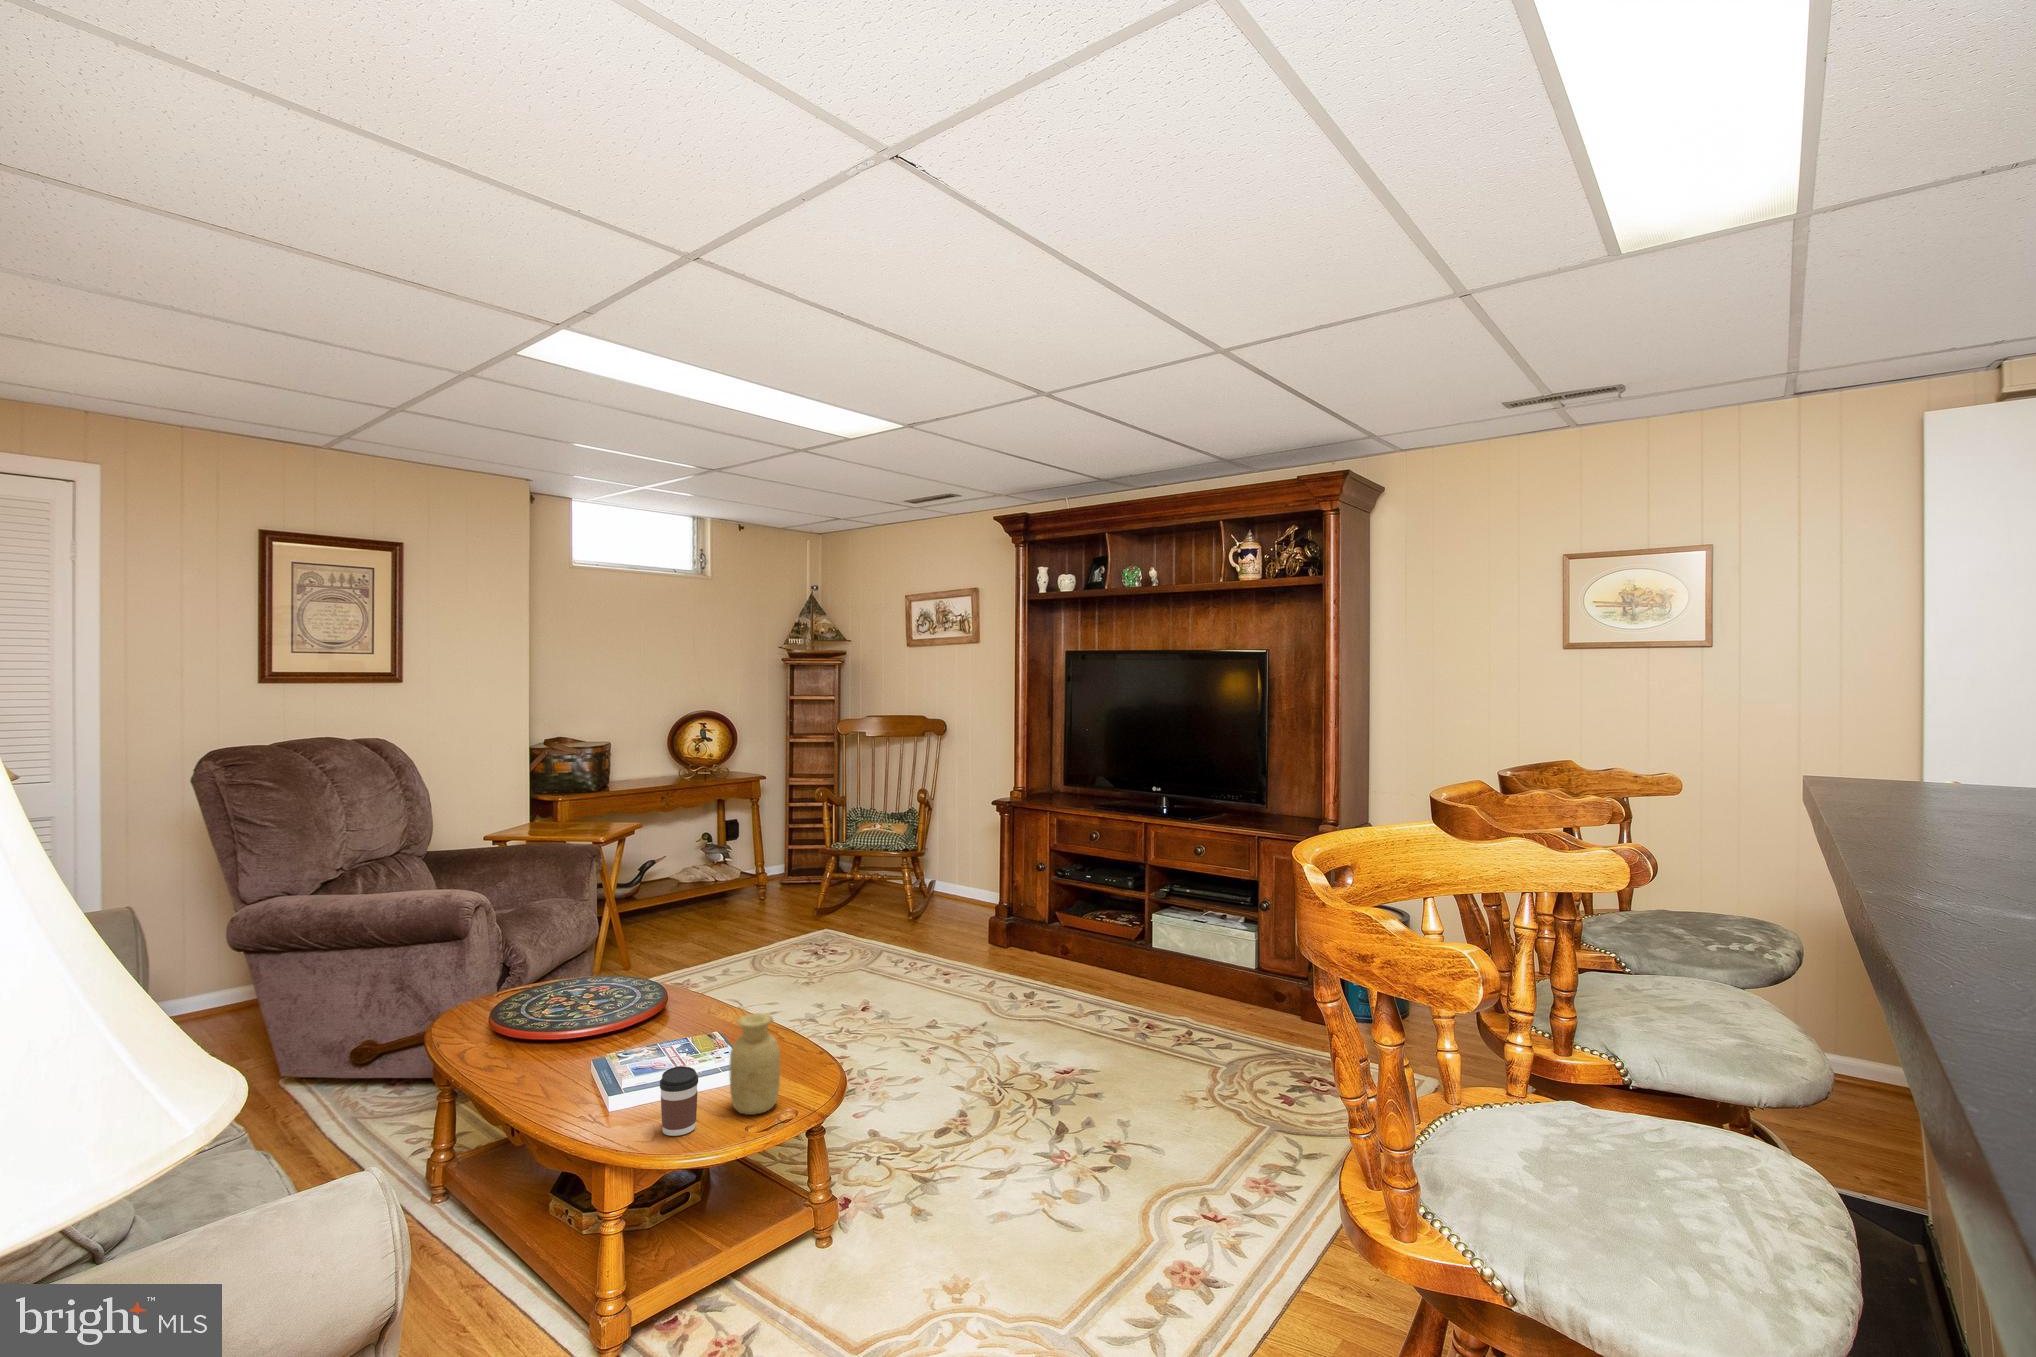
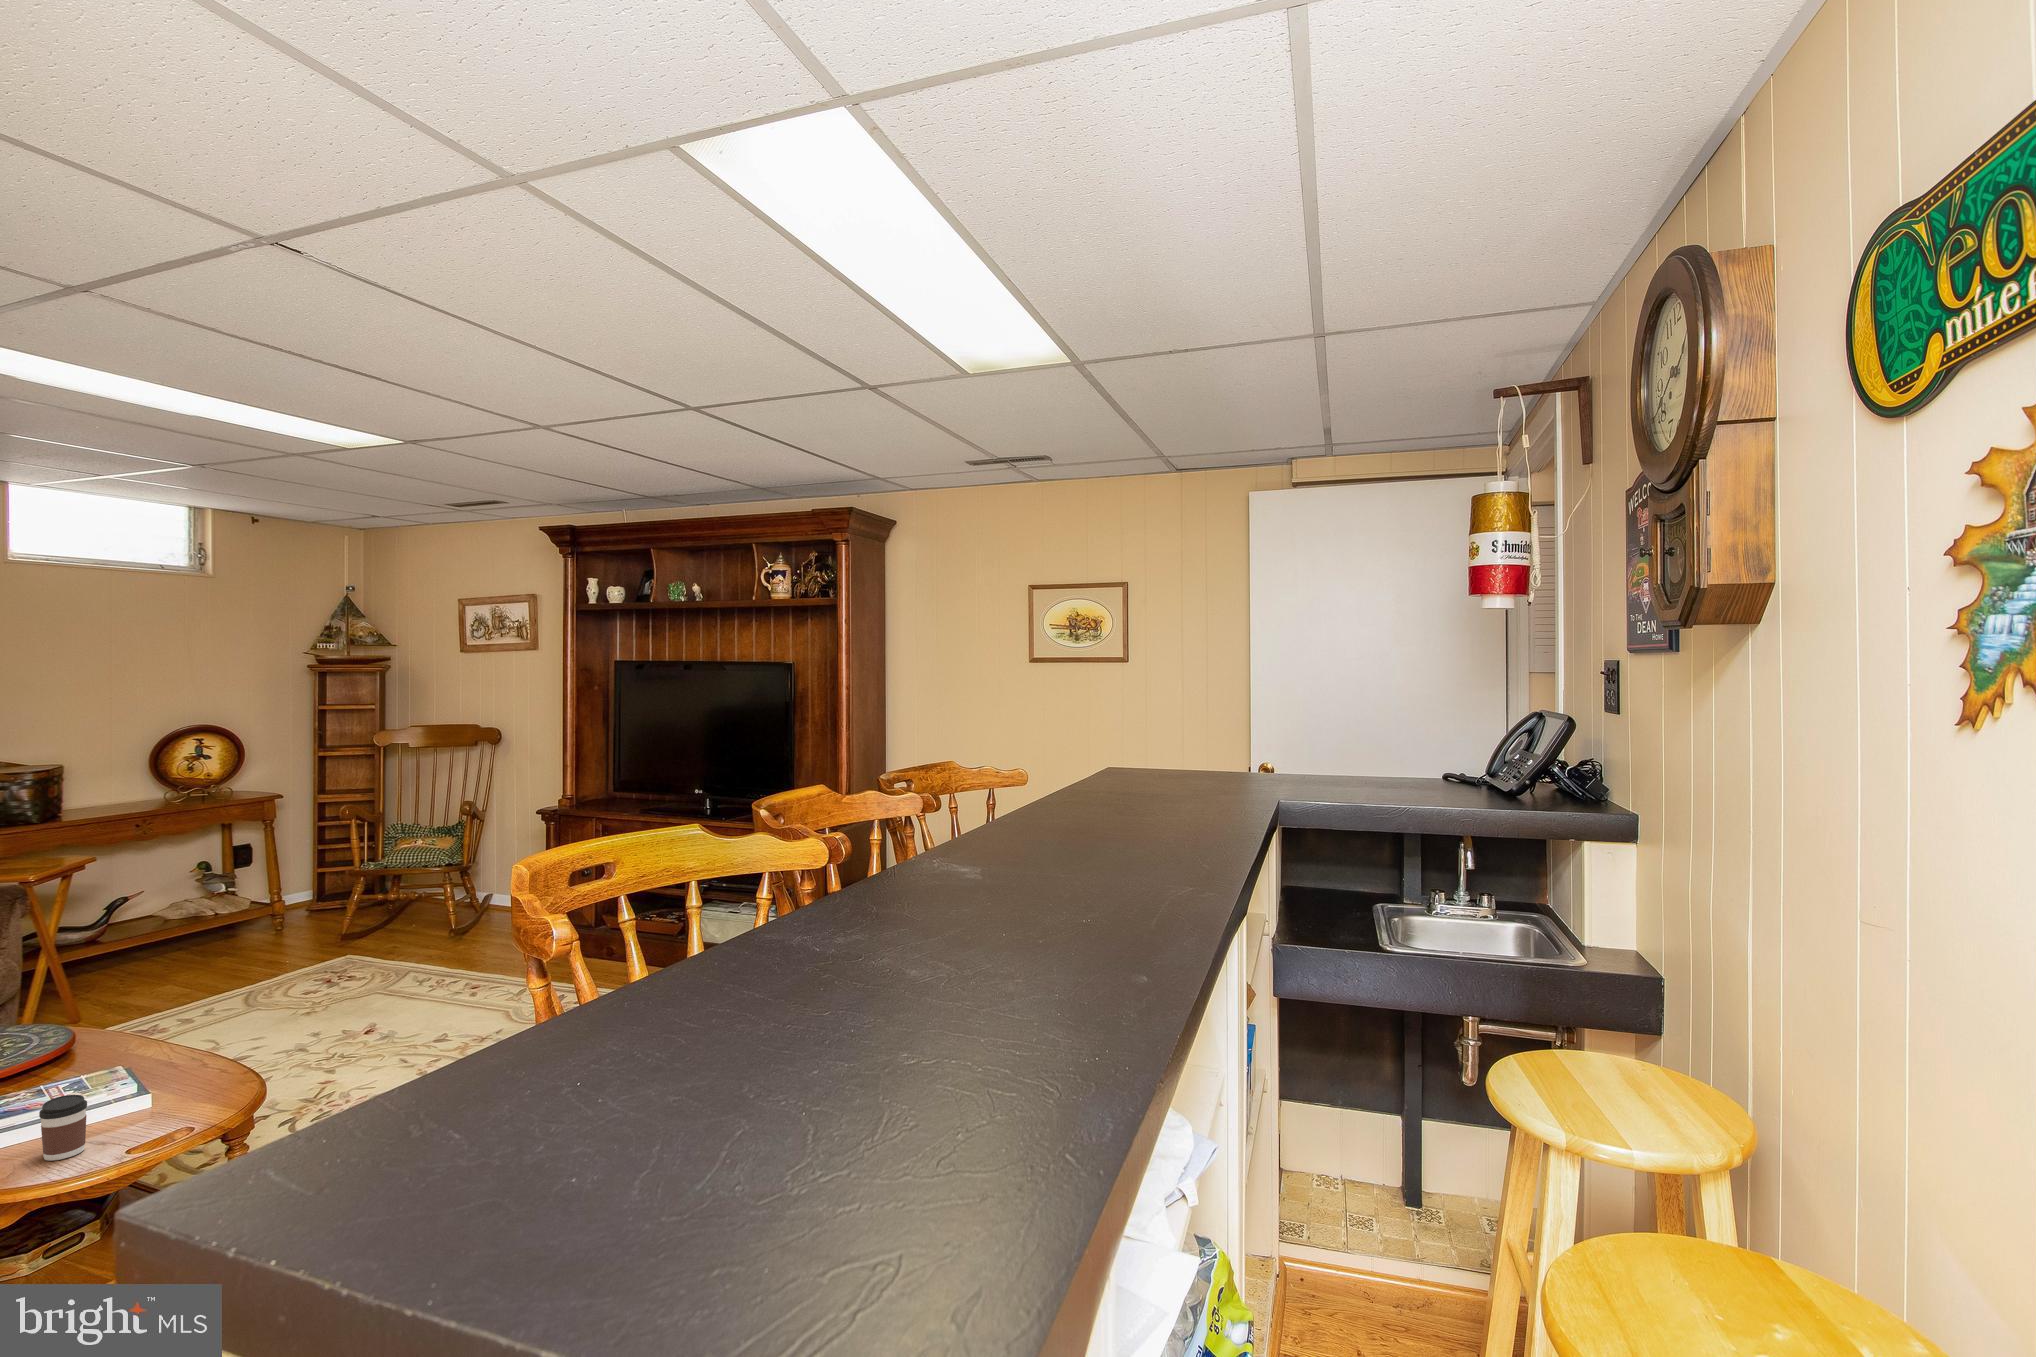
vase: present [730,1013,780,1115] -> none [129,1037,190,1132]

